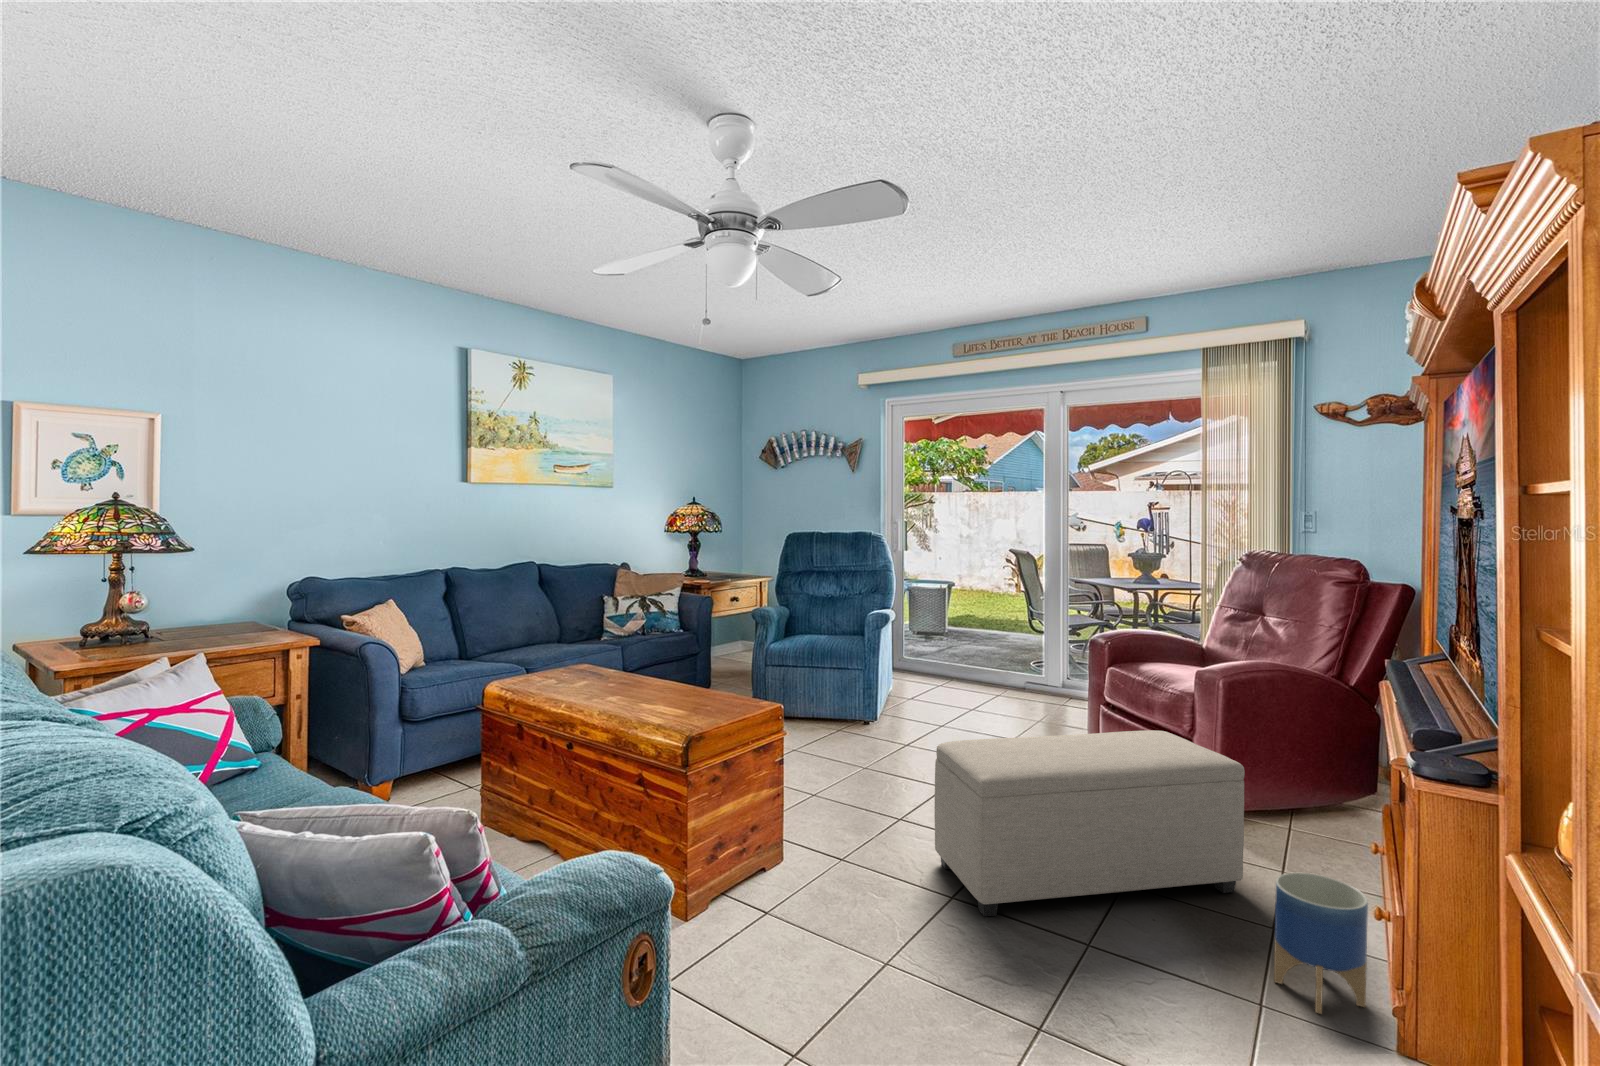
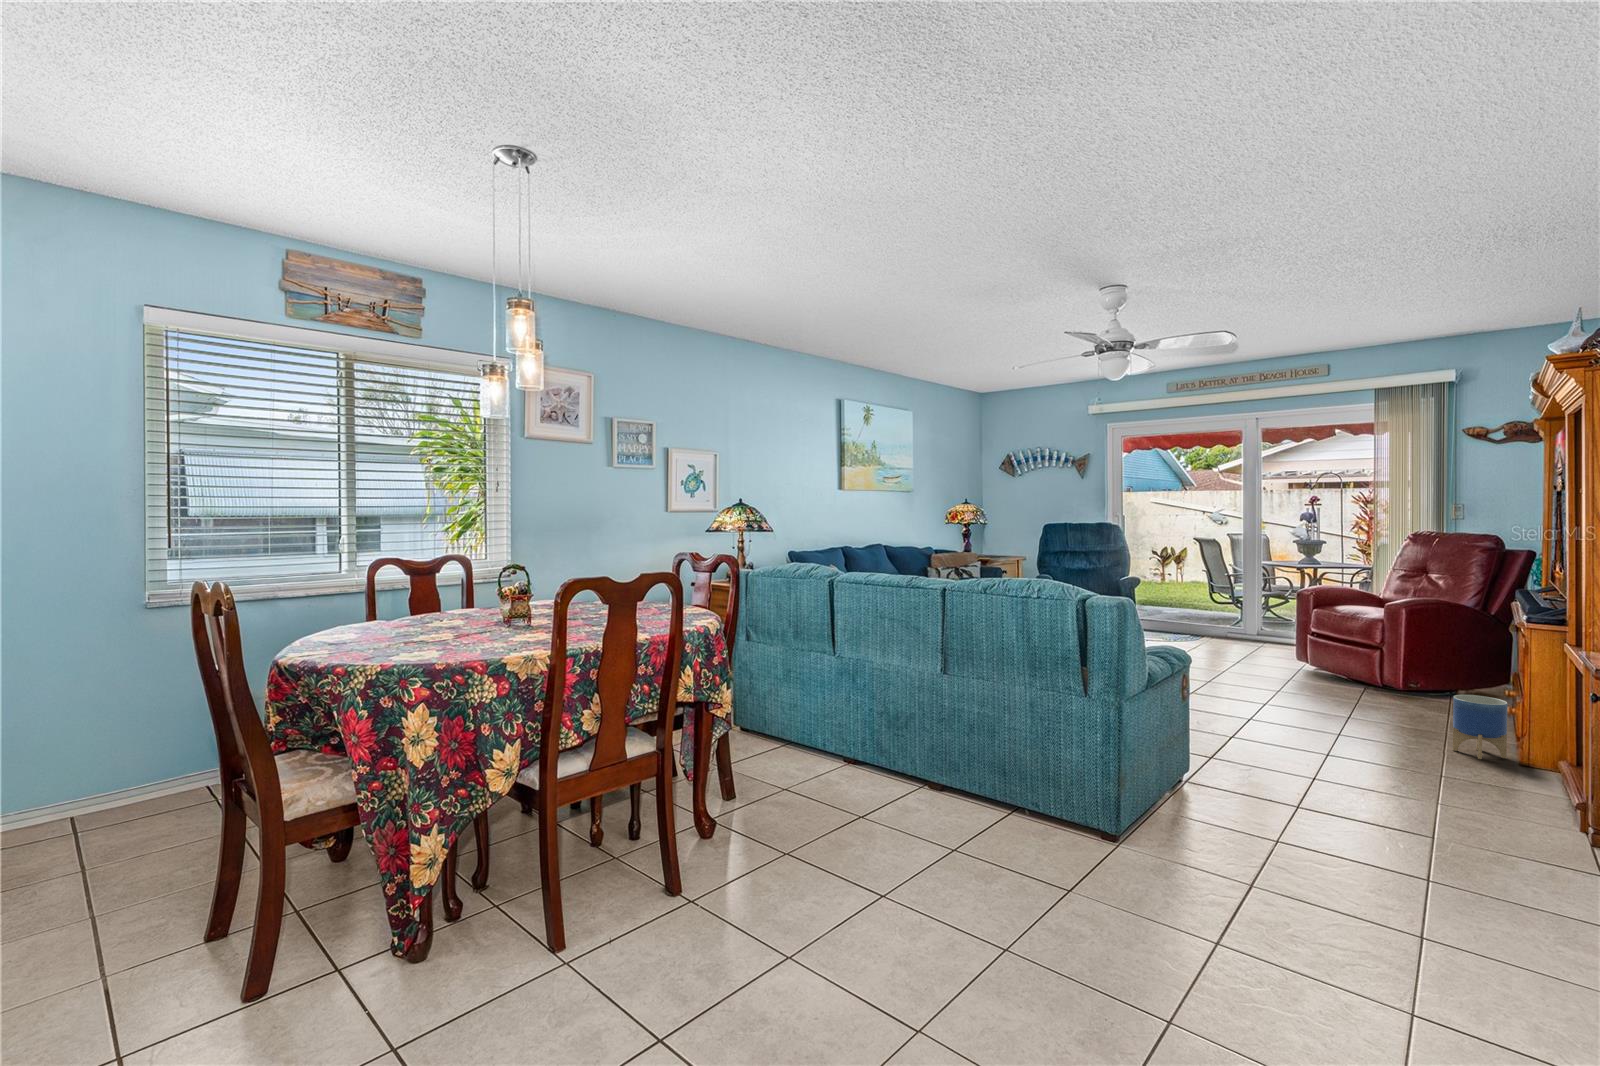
ottoman: present [934,730,1245,916] -> none [1227,636,1427,727]

